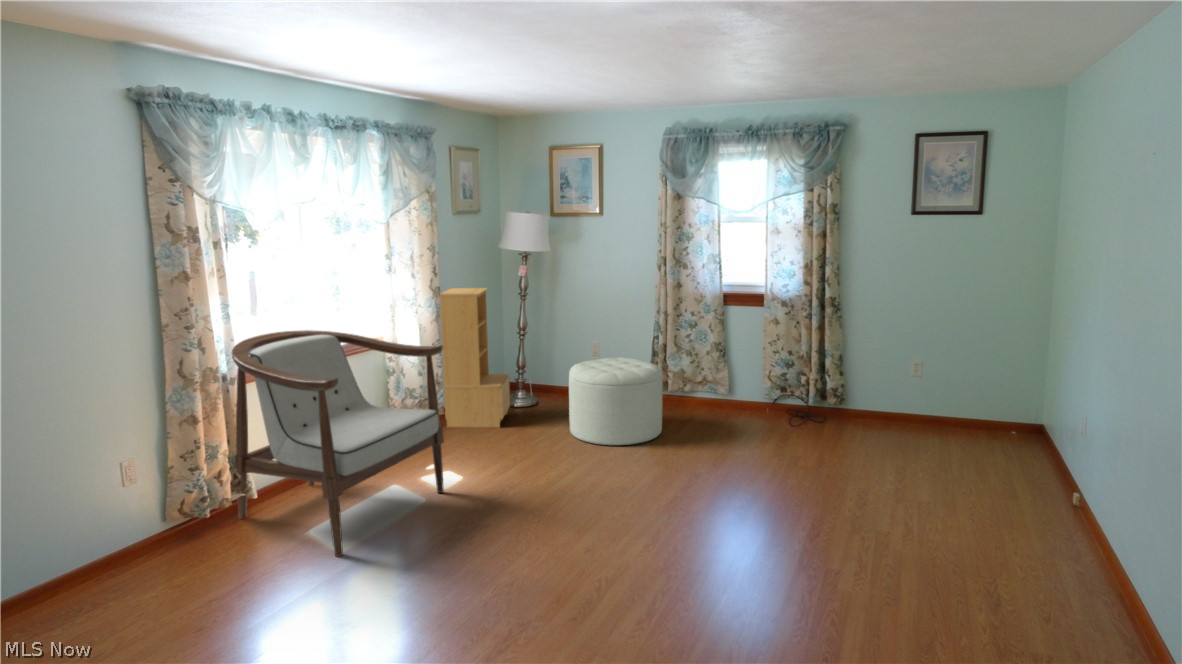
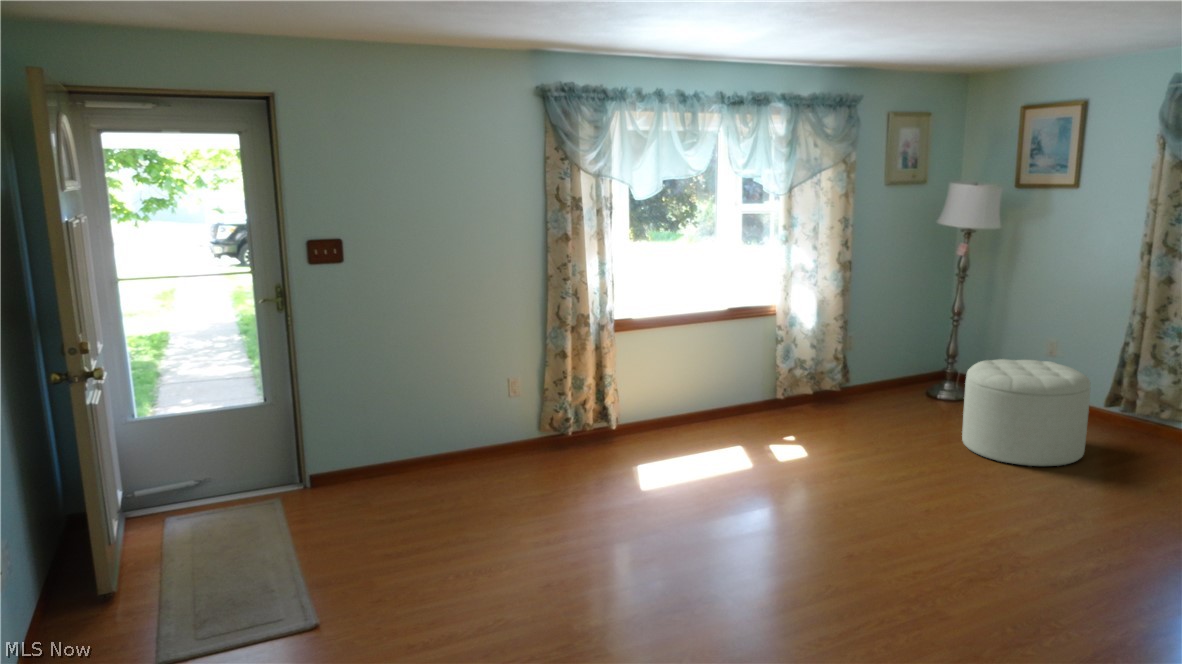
bookshelf: present [440,288,510,428] -> none [841,261,924,418]
armchair: present [232,330,444,557] -> none [596,290,782,490]

